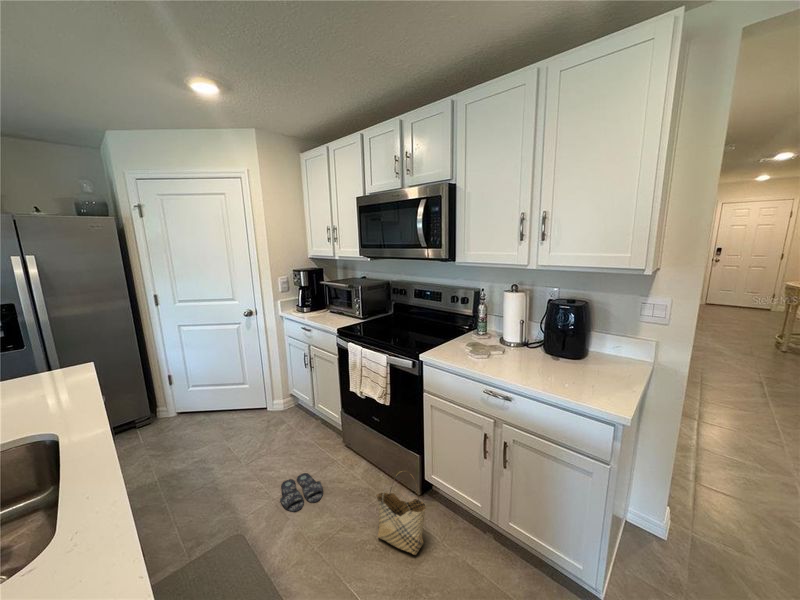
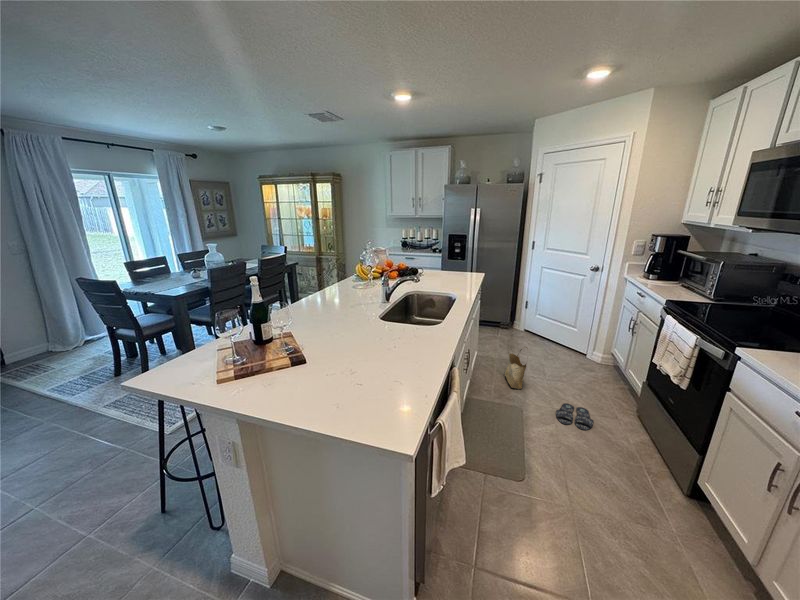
woven basket: present [377,471,426,555] -> present [505,347,527,389]

